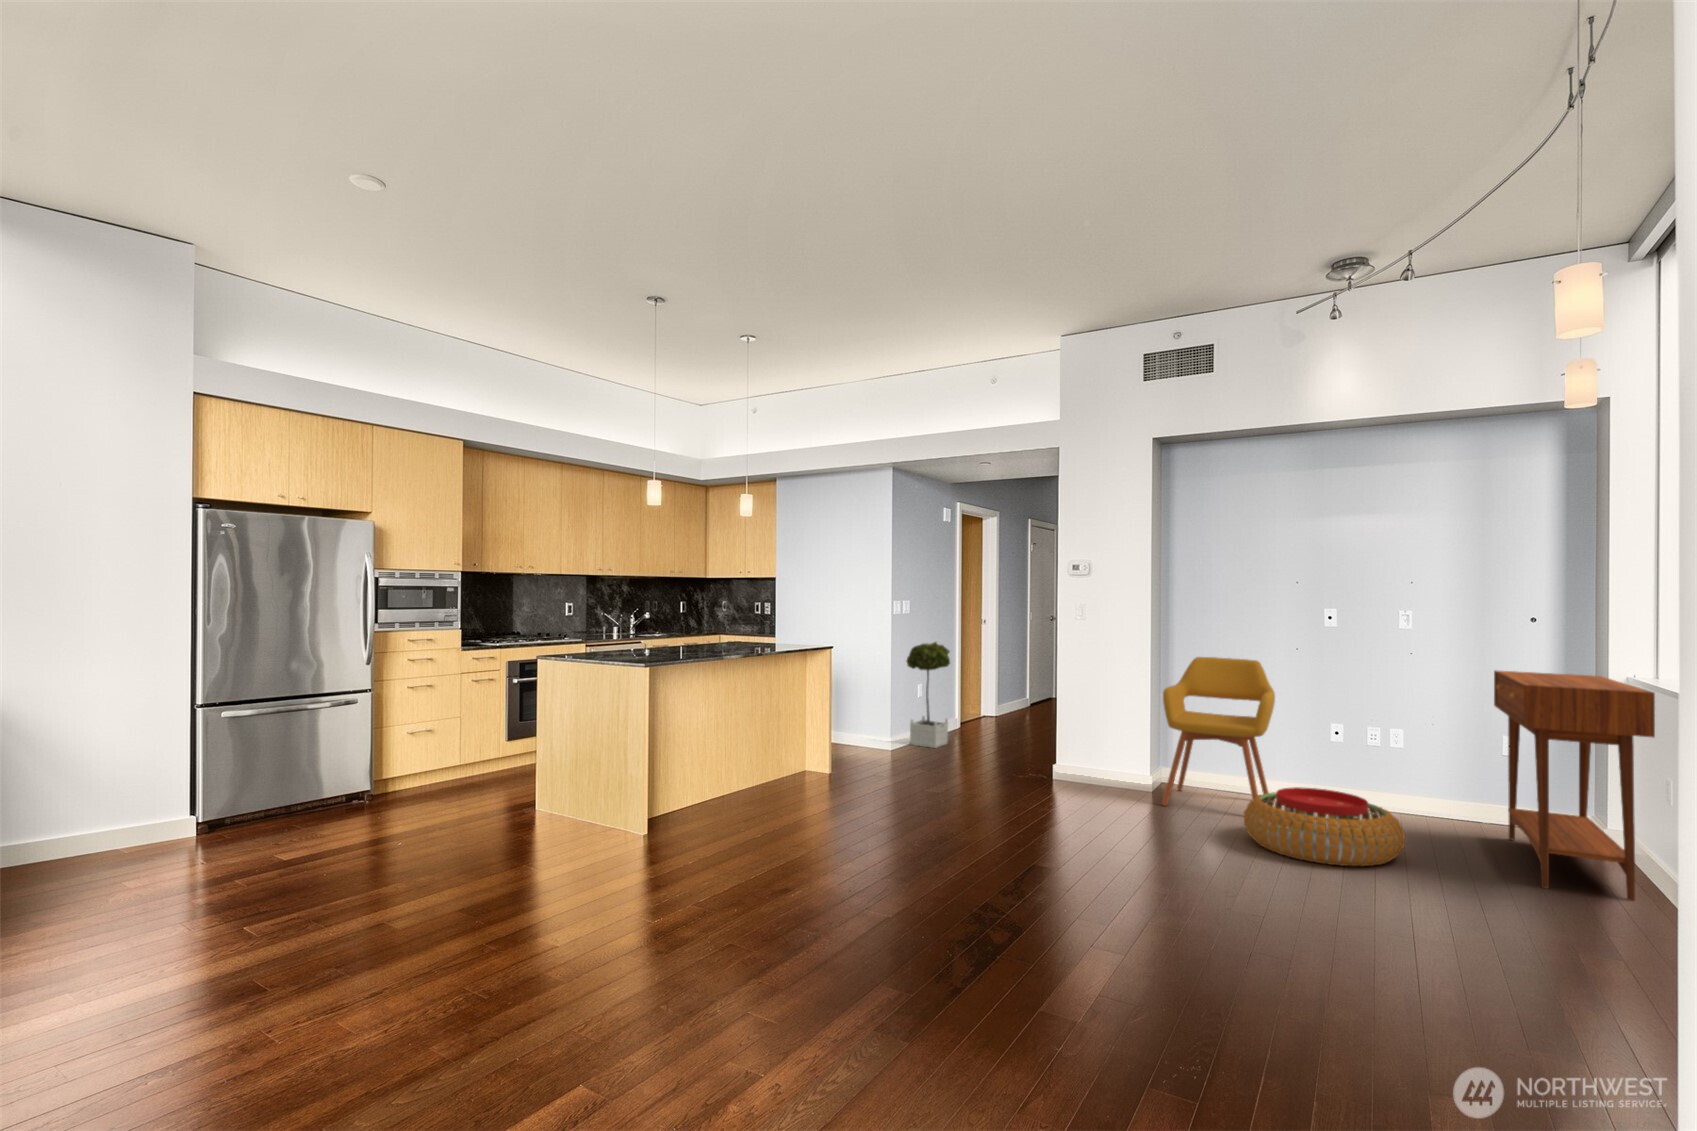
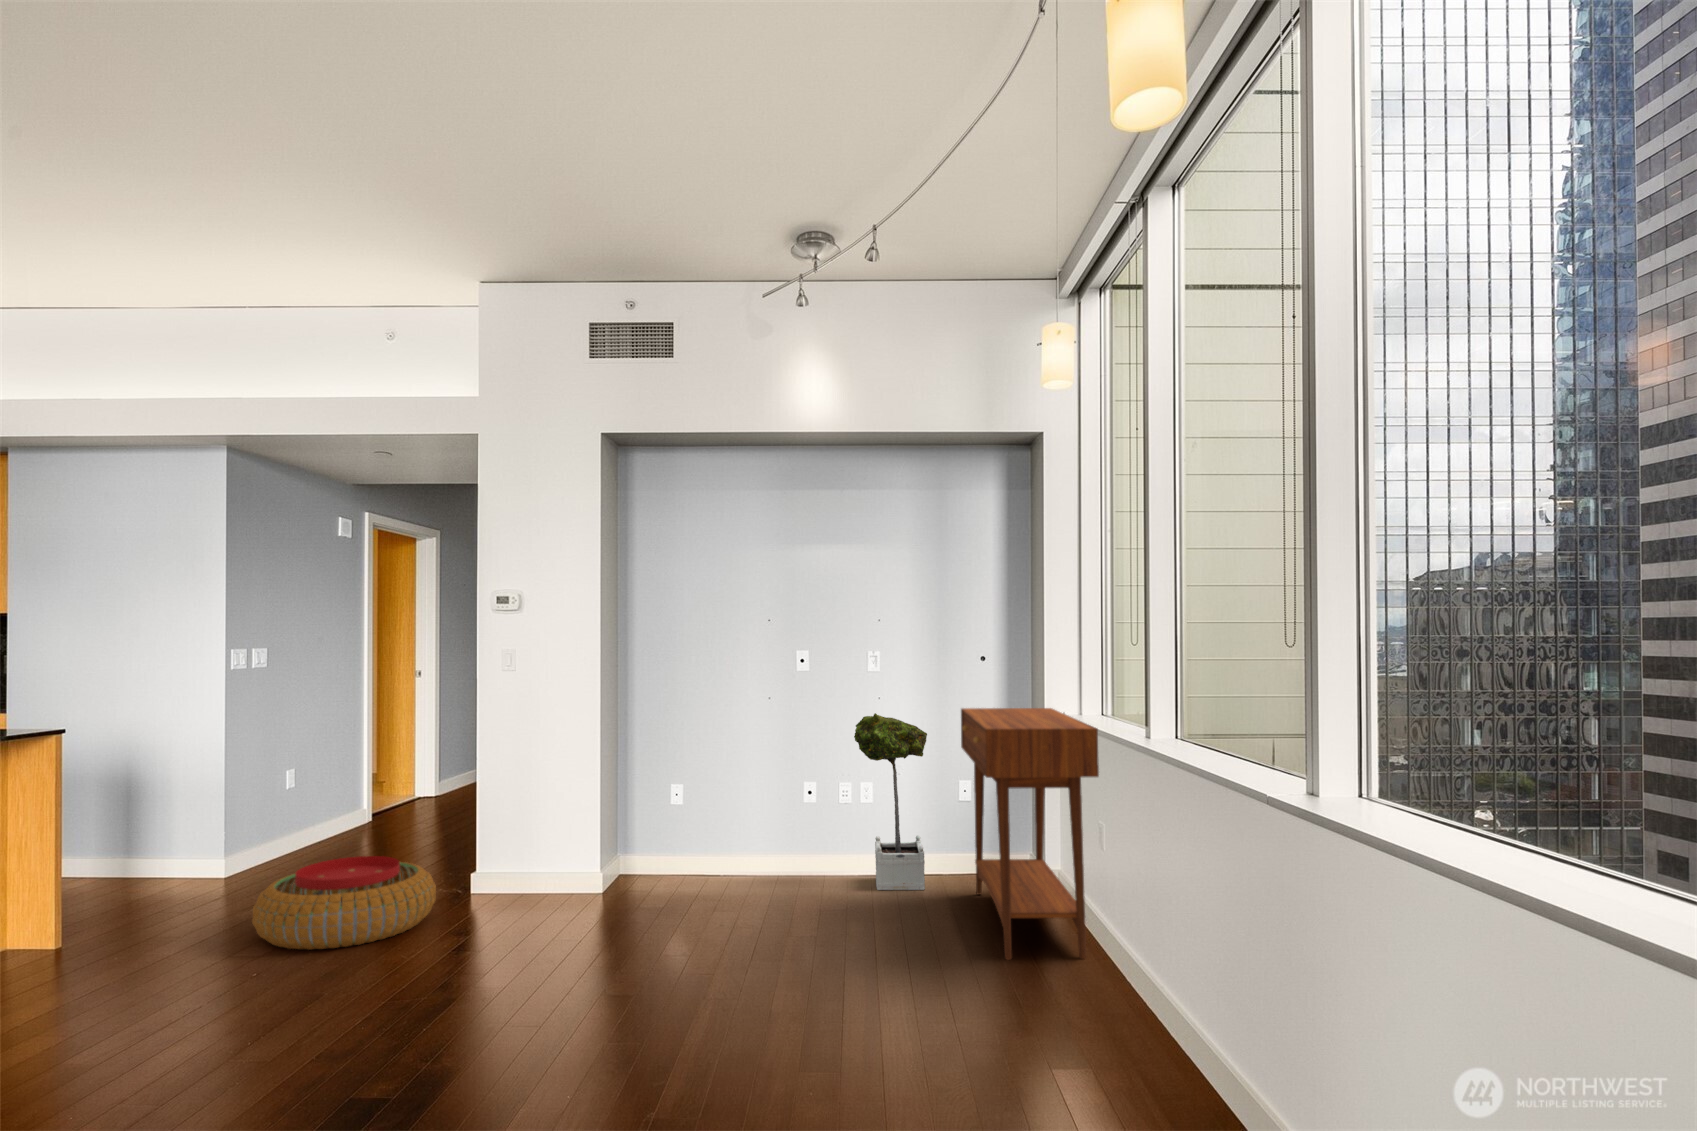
potted tree: present [907,642,950,748] -> present [854,713,927,890]
armchair: present [1162,657,1275,806] -> none [607,710,746,914]
pouf: present [1244,787,1405,866] -> present [252,856,436,950]

